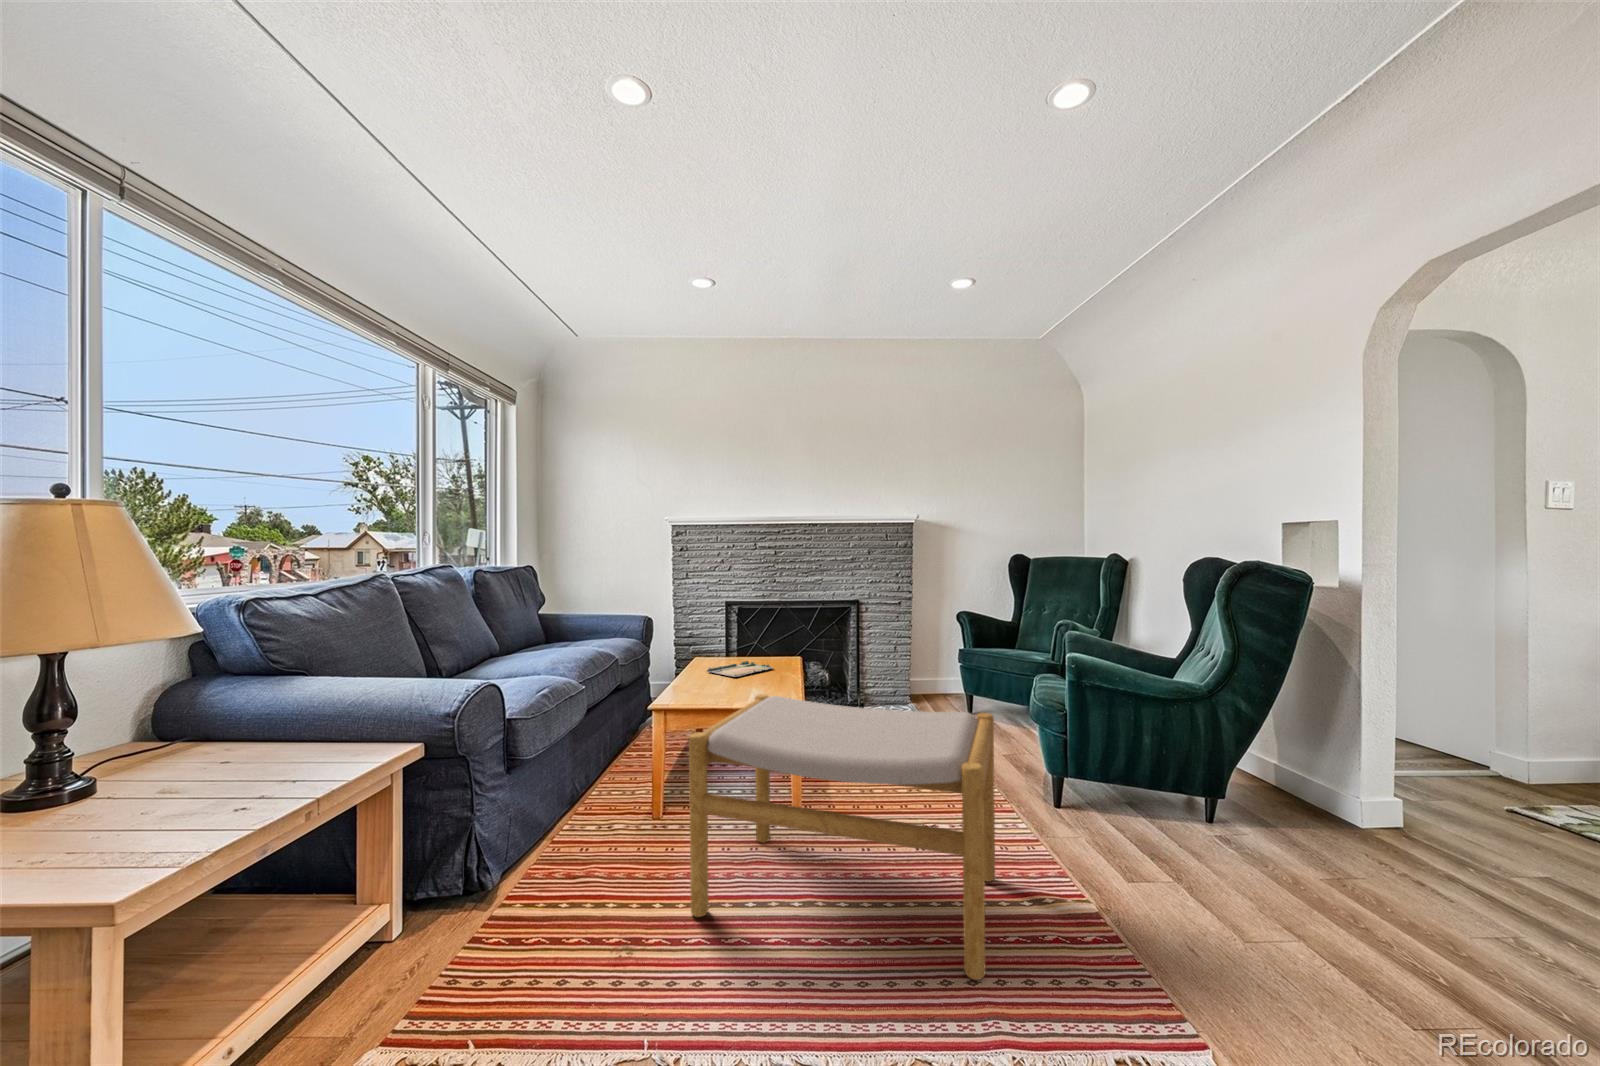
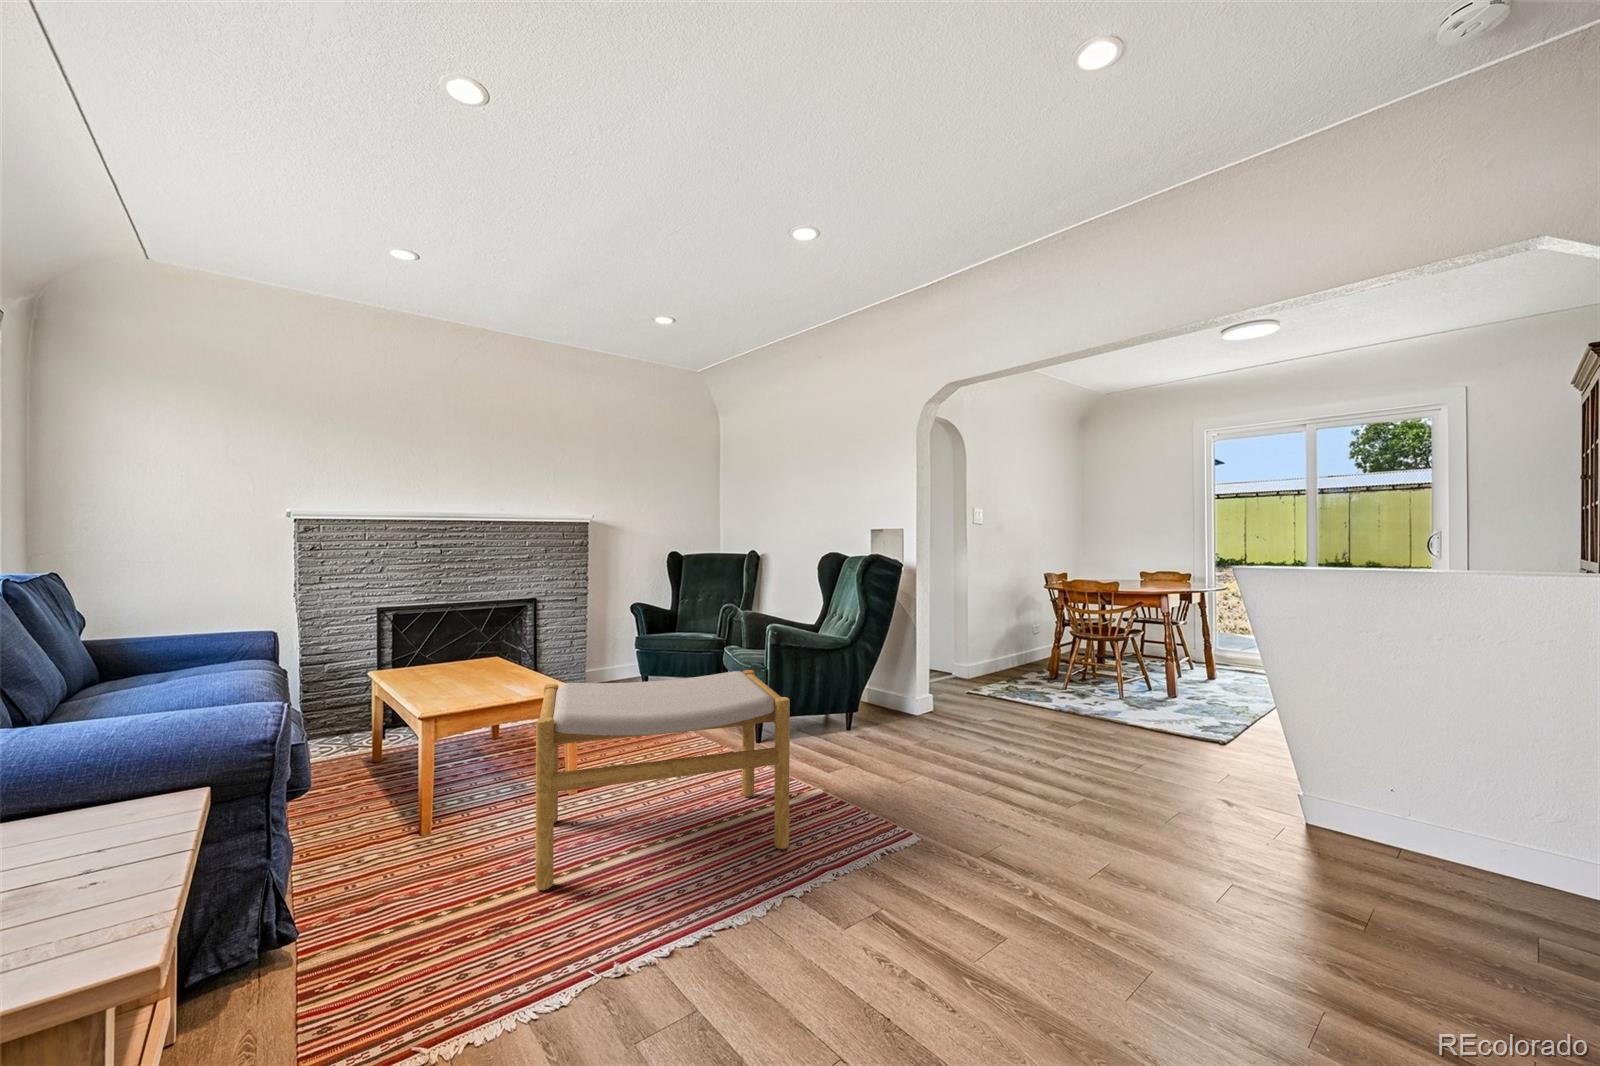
tray: present [707,661,773,677] -> none [408,664,486,683]

